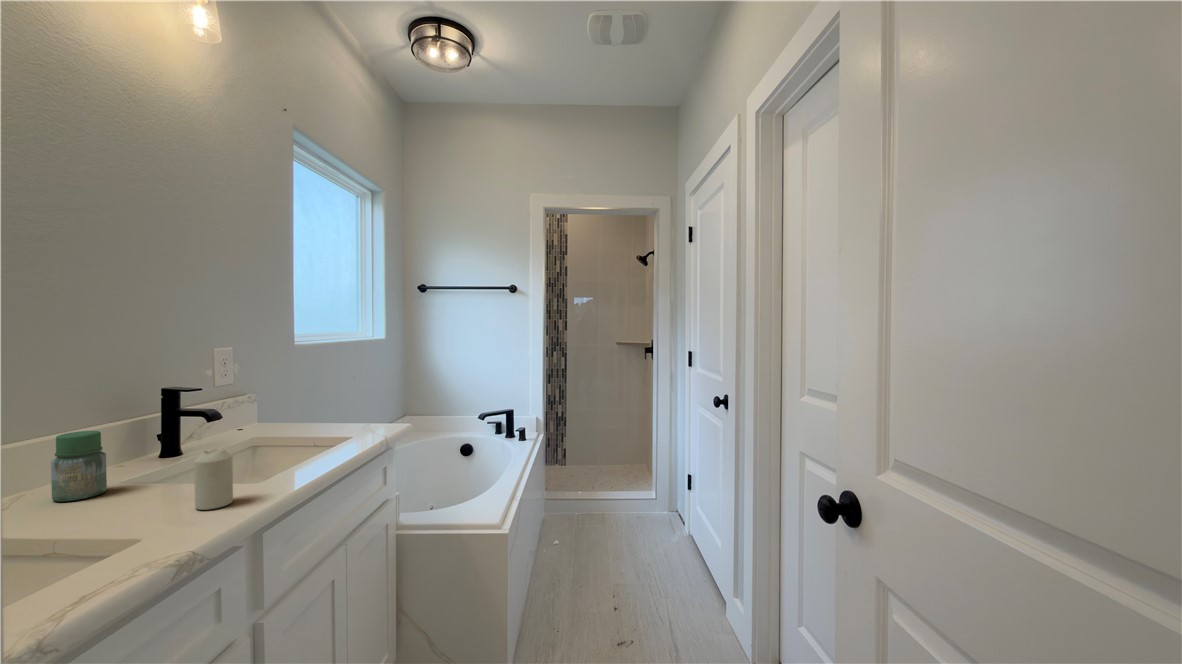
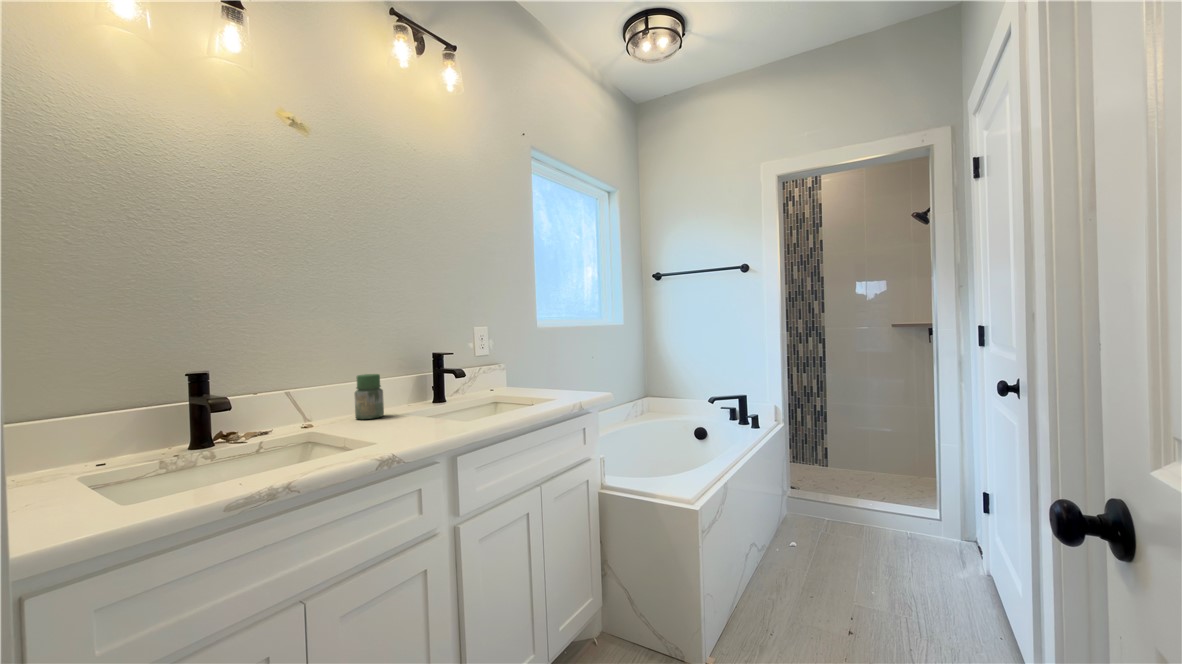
candle: present [194,449,233,510] -> none [407,388,433,433]

